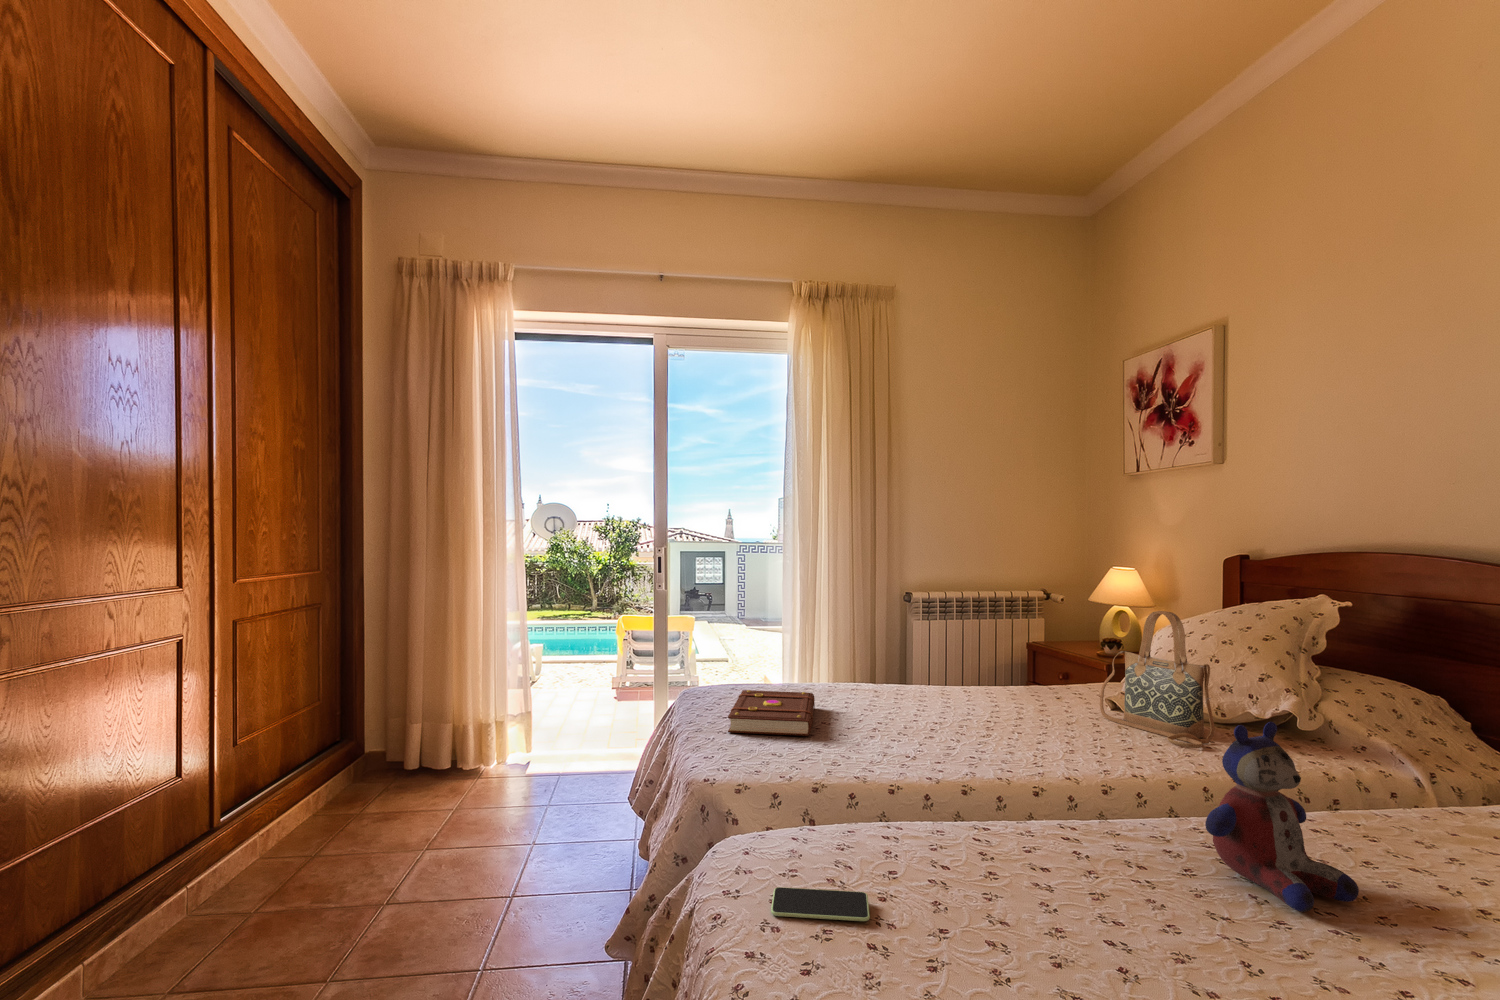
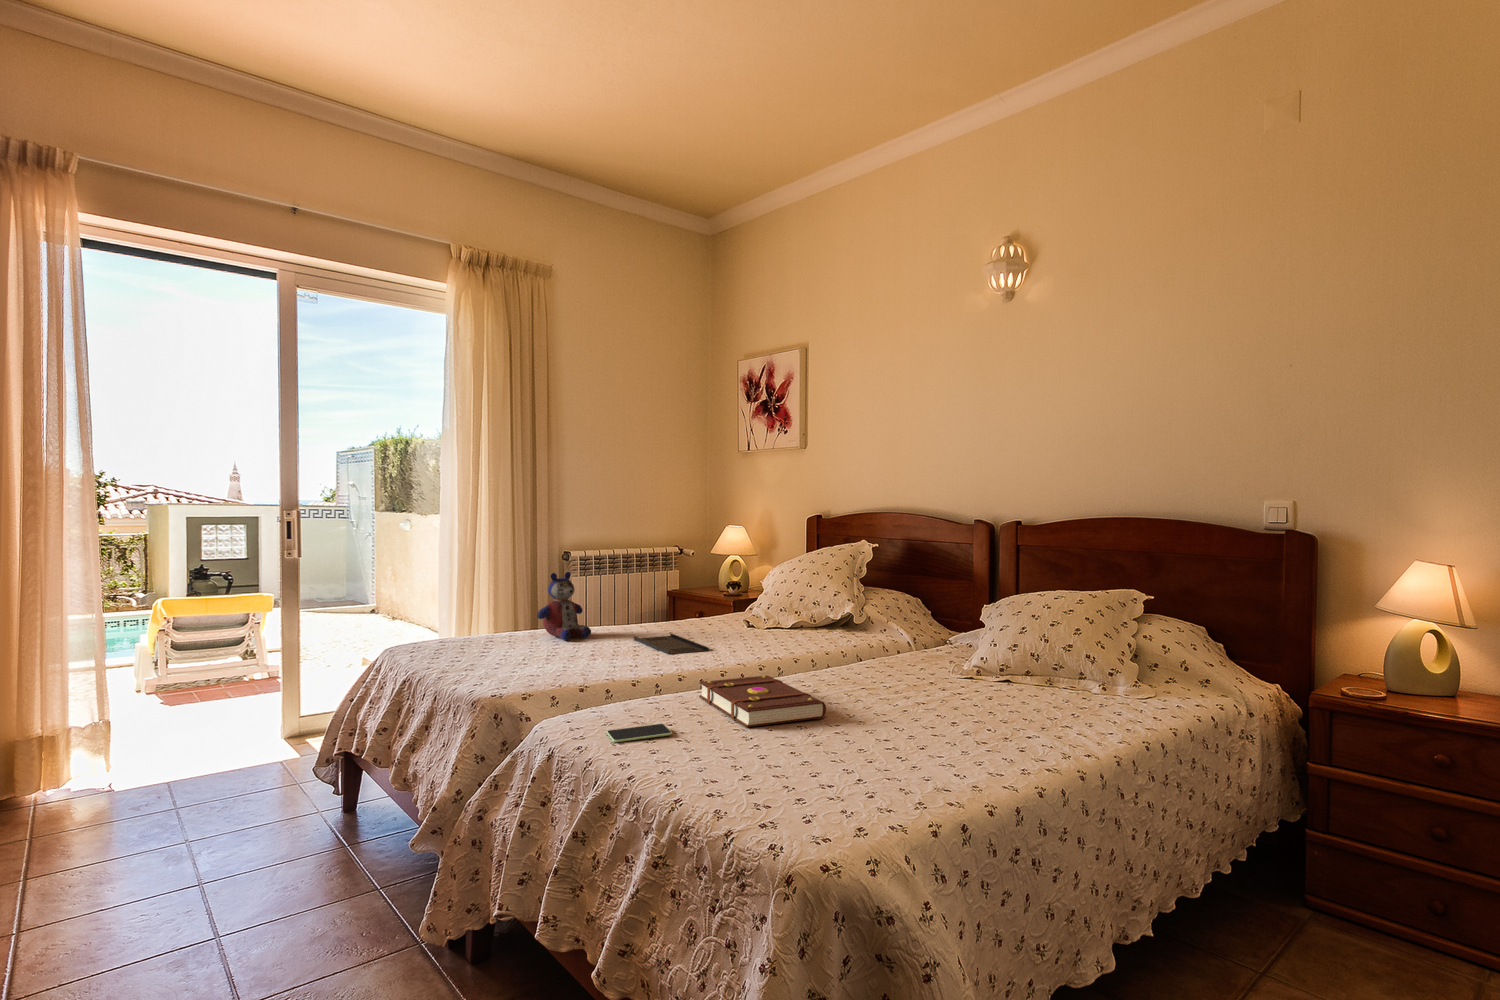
handbag: present [1100,611,1215,748] -> none [740,553,812,641]
book: present [728,690,815,736] -> present [699,675,826,727]
tray: none [943,709,1034,746] -> present [634,634,709,655]
stuffed bear: present [1205,722,1359,912] -> present [537,572,591,640]

